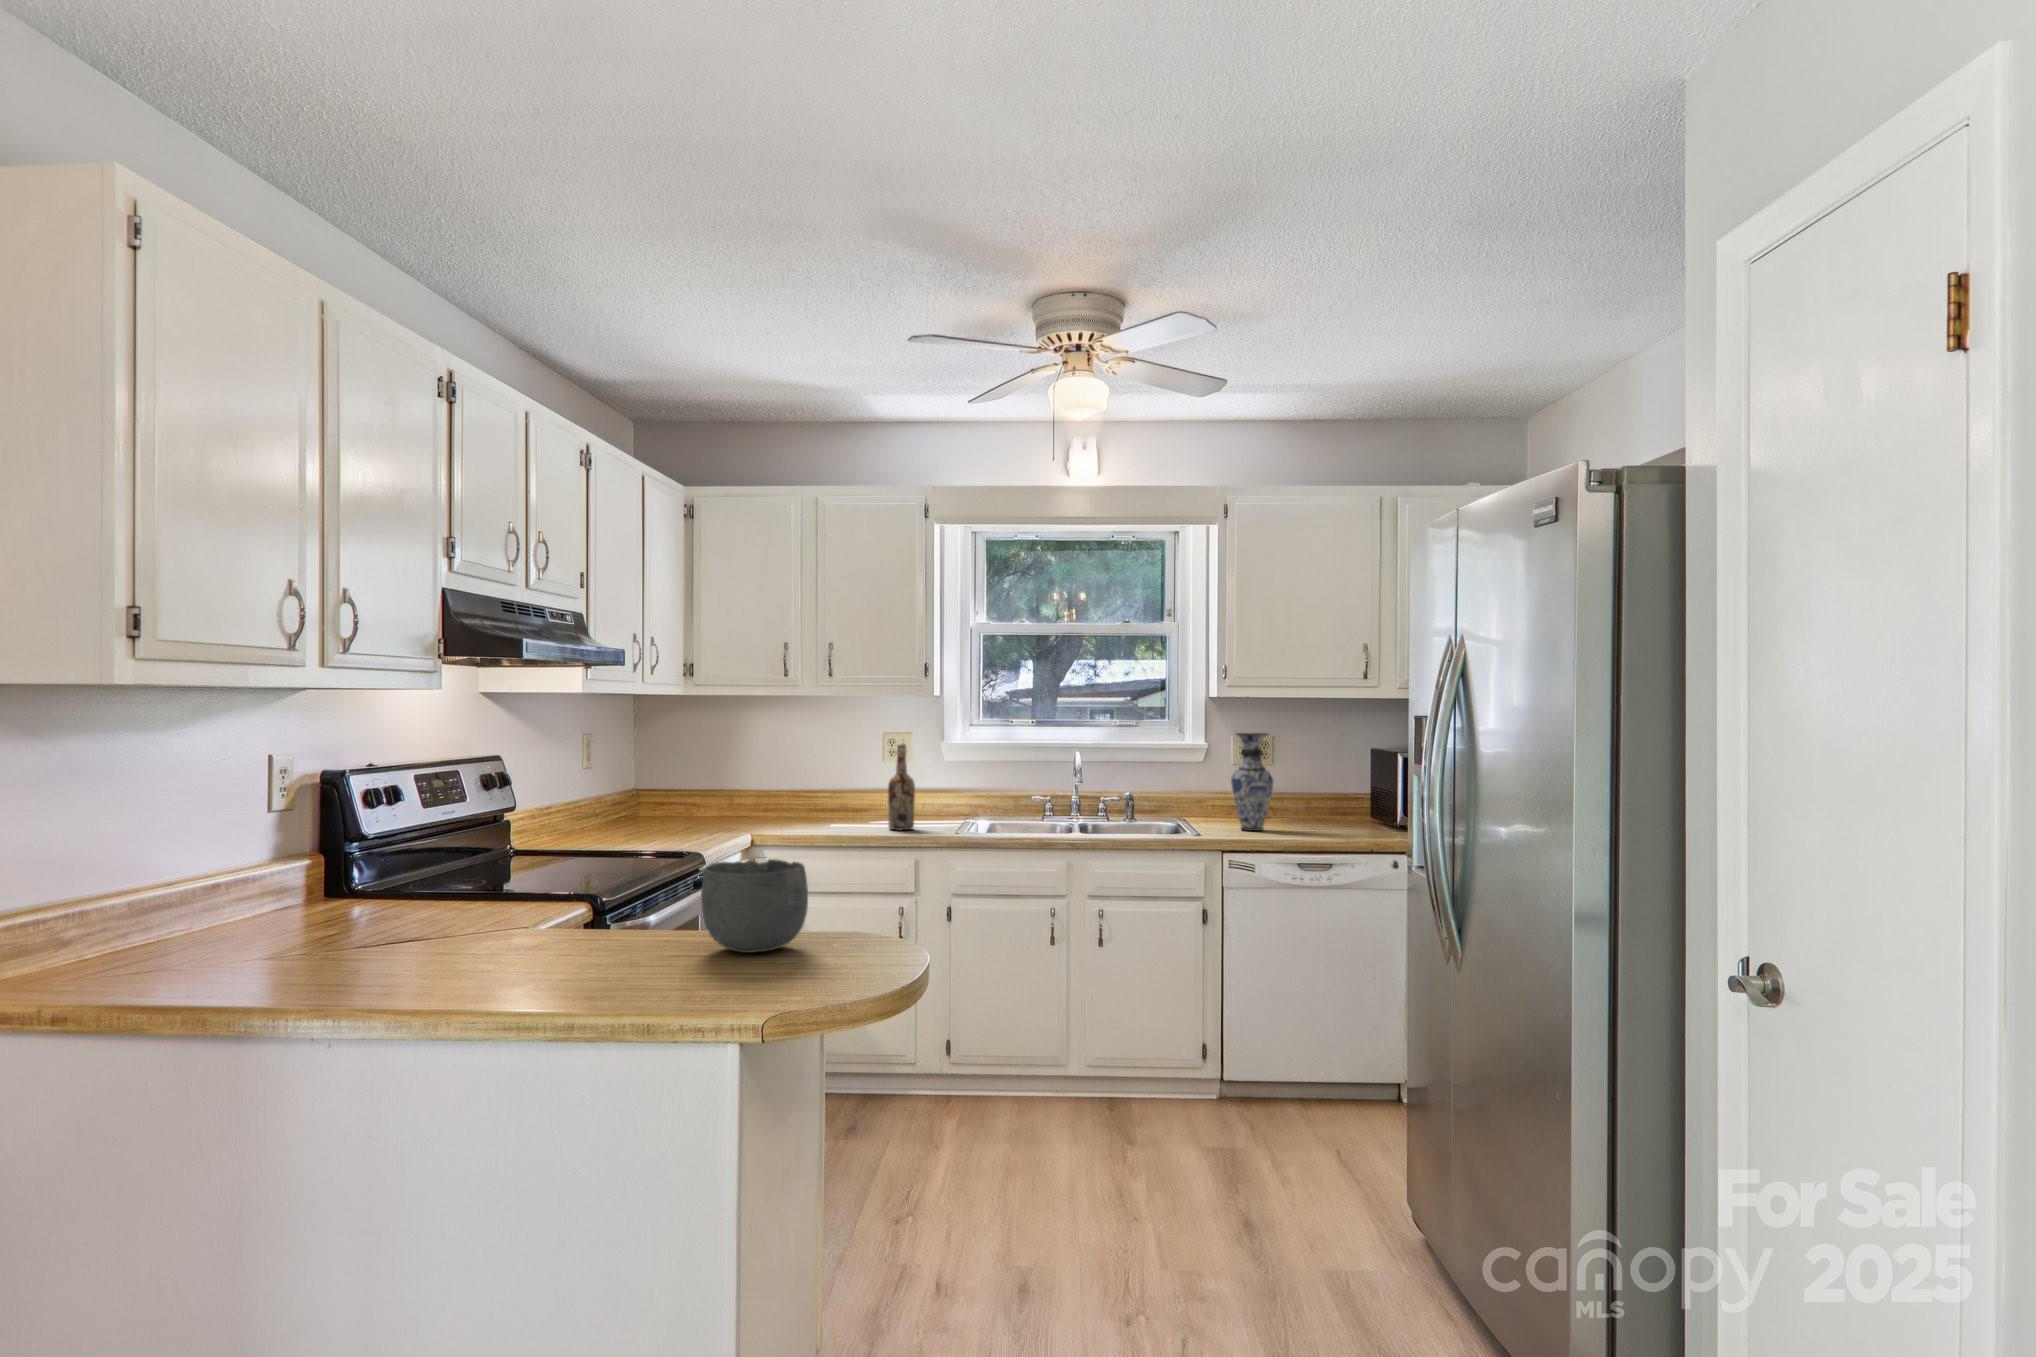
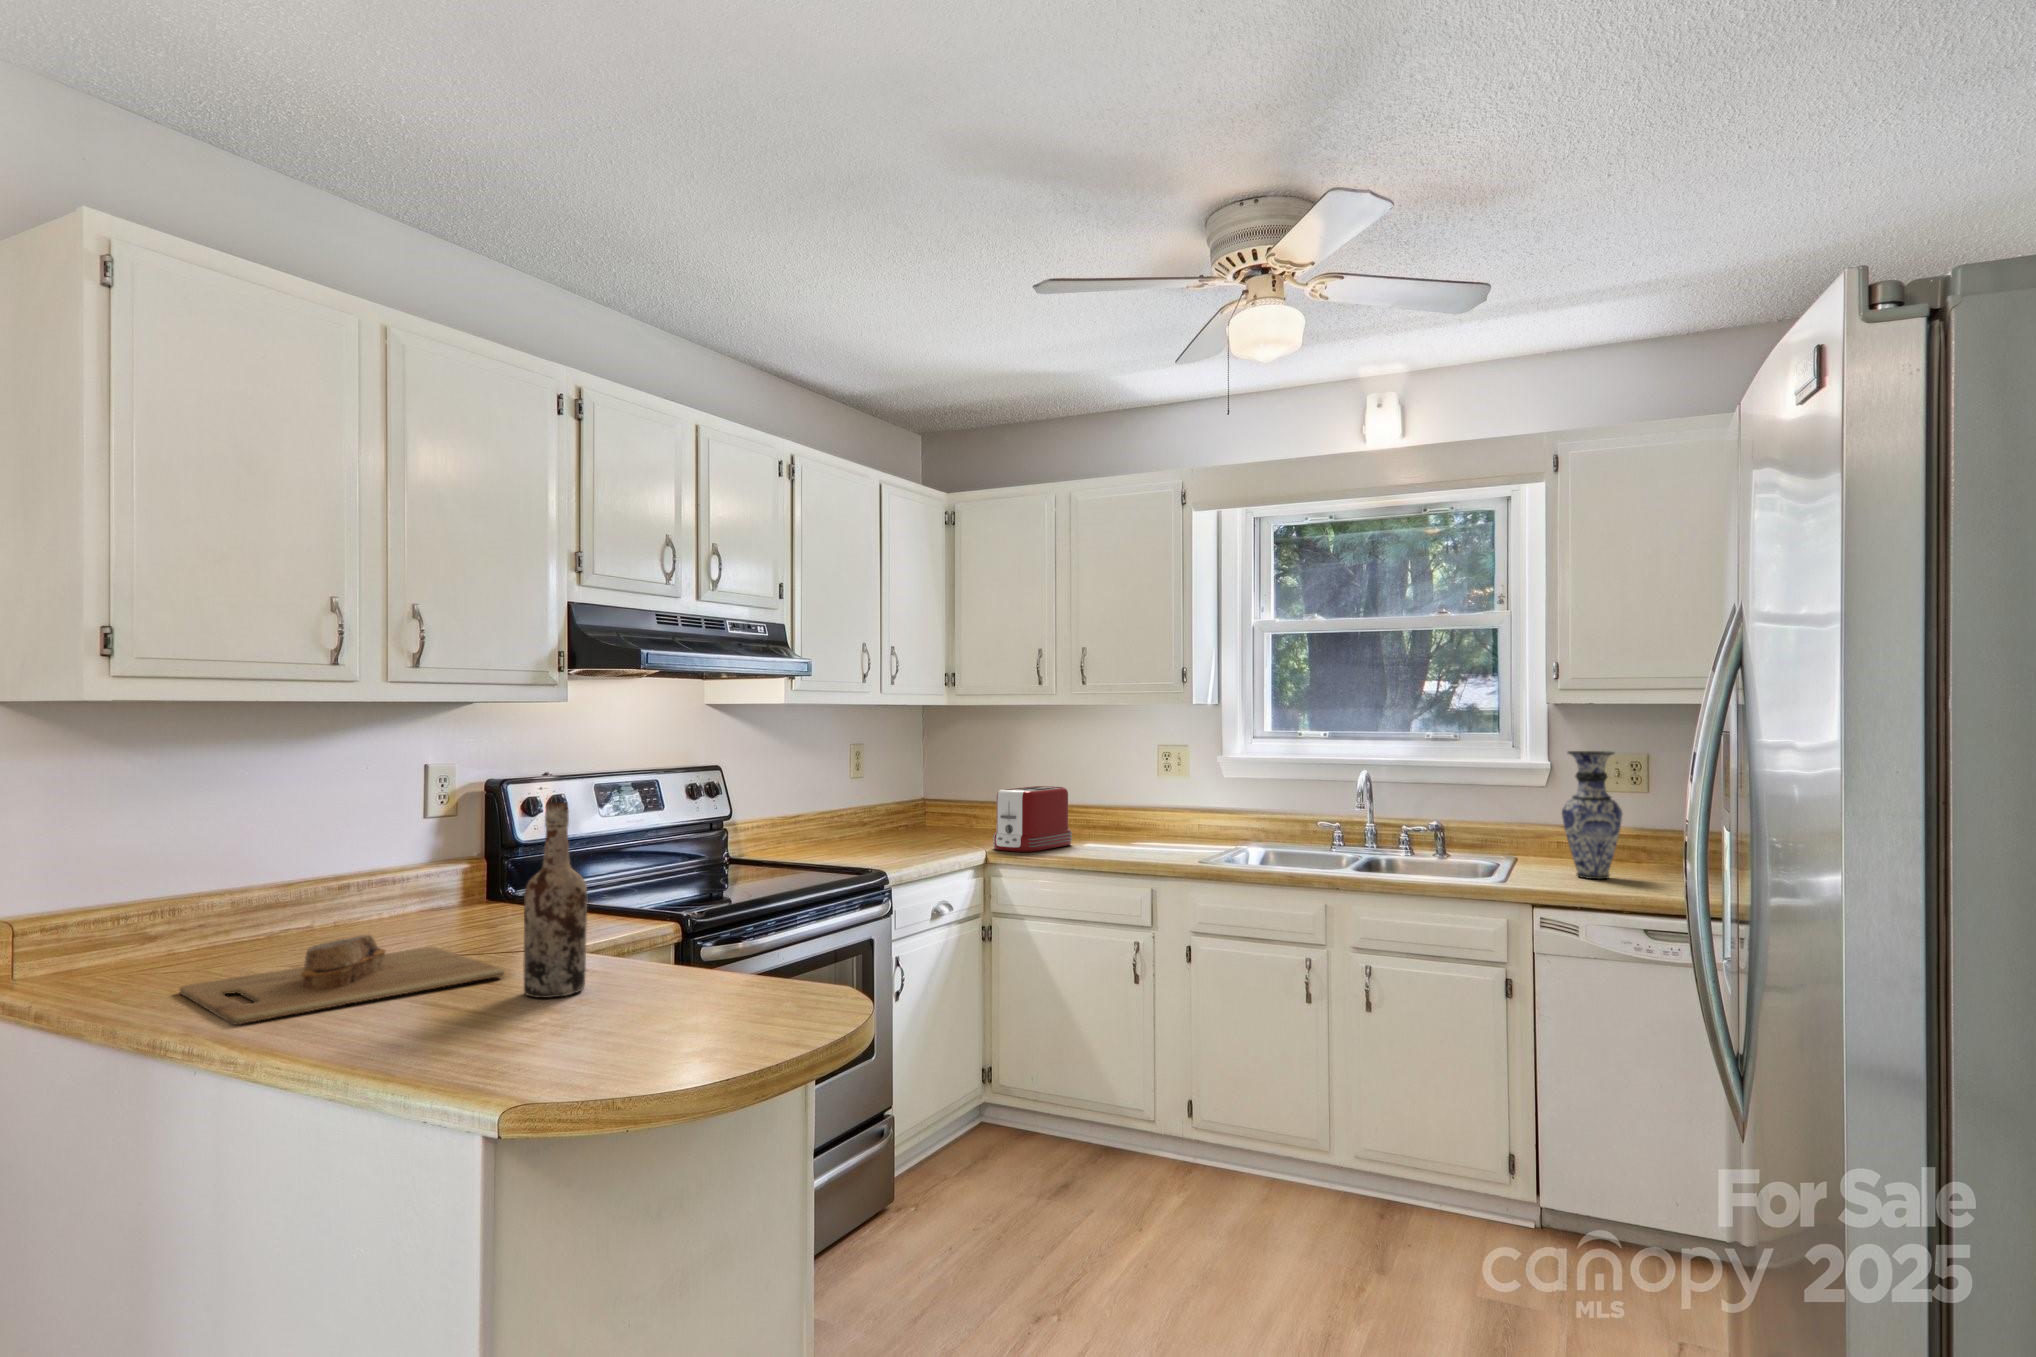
wine bottle: present [888,745,915,830] -> present [524,802,587,998]
toaster: none [747,773,816,833] -> present [993,786,1072,852]
bowl: present [701,859,808,953] -> none [627,902,756,1017]
cutting board: none [206,914,525,992] -> present [180,935,504,1025]

